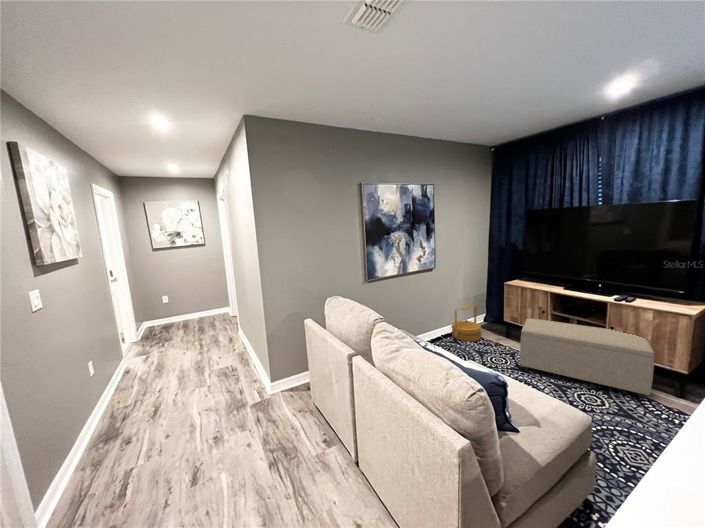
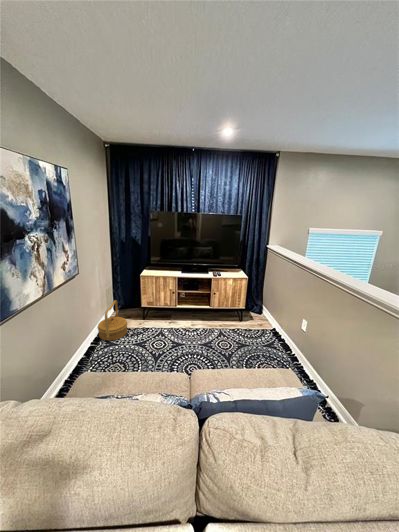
ottoman: present [520,318,654,399] -> none [167,294,239,345]

